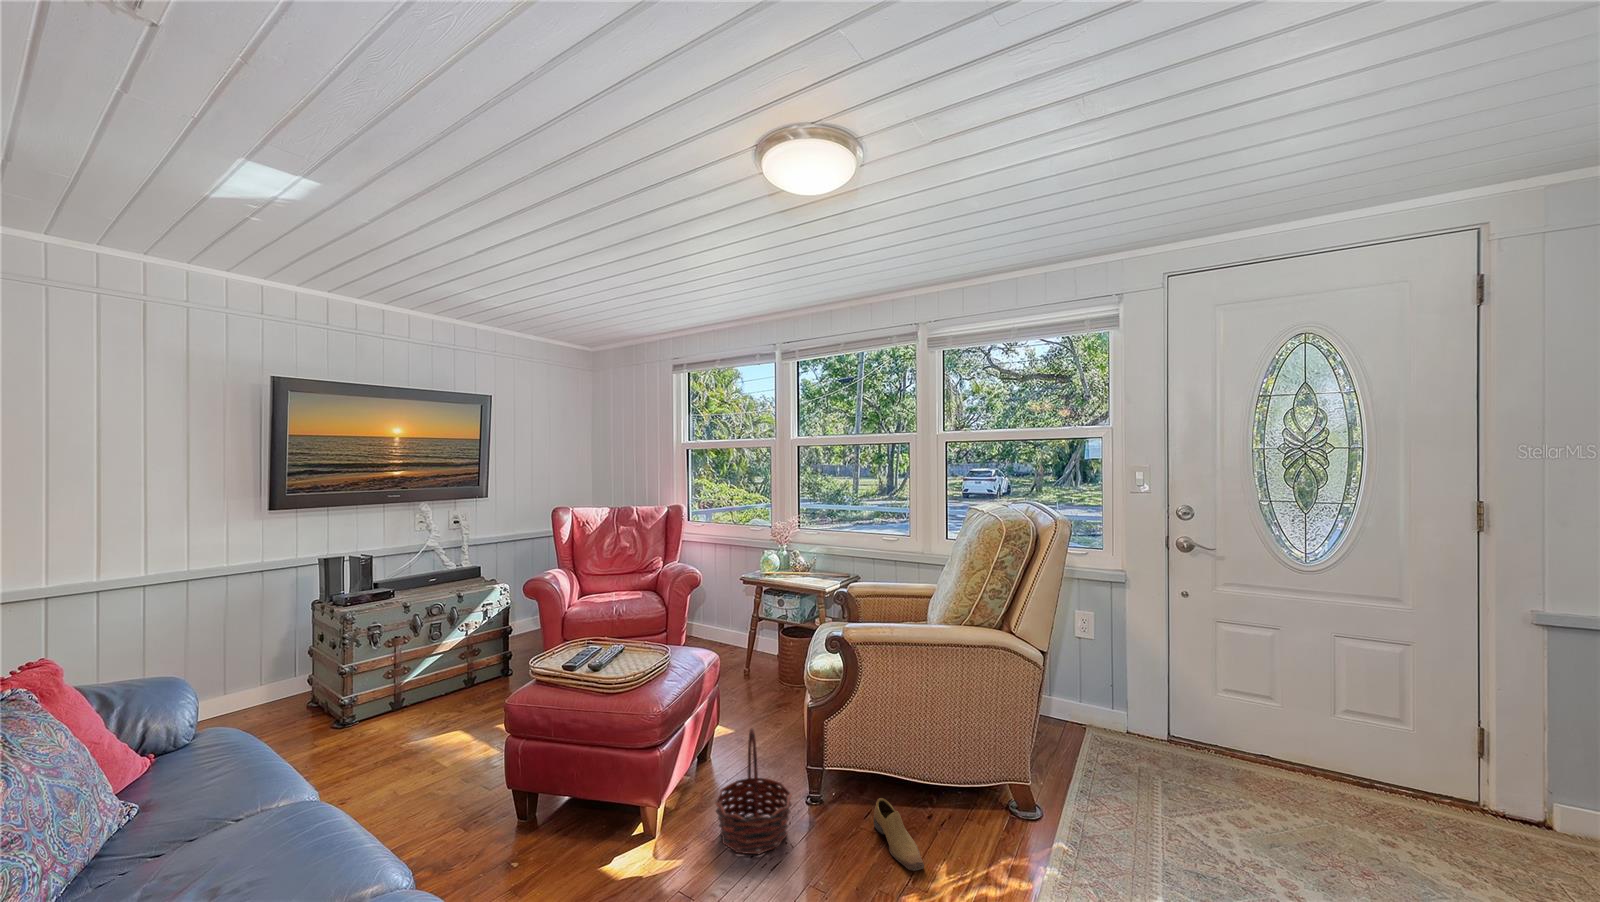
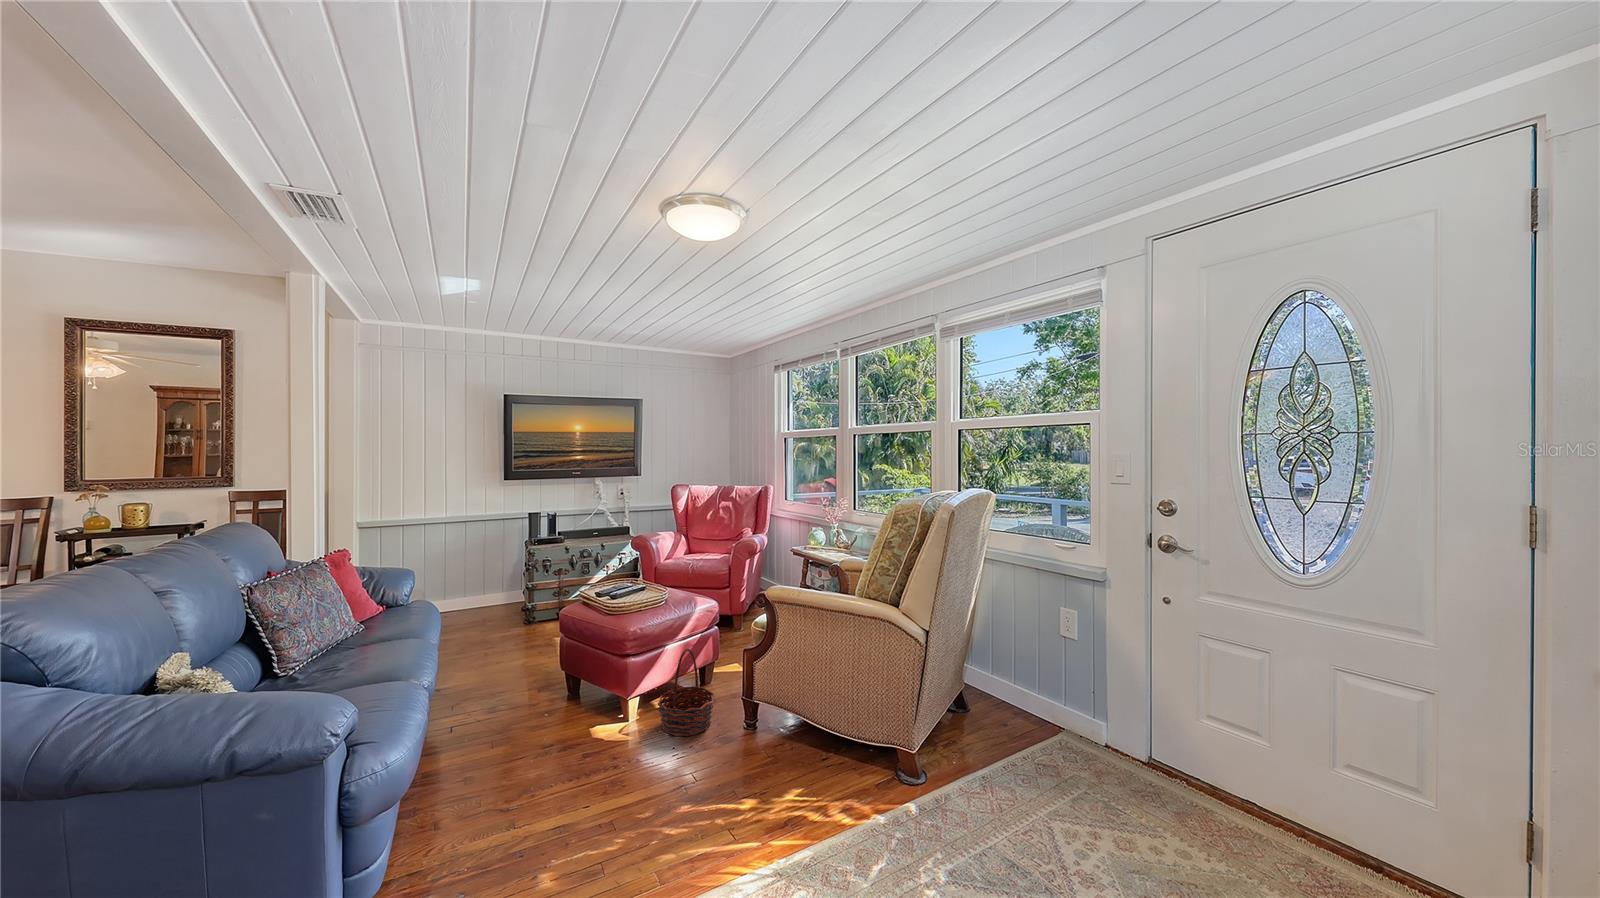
shoe: present [874,798,924,871] -> none [759,719,784,771]

